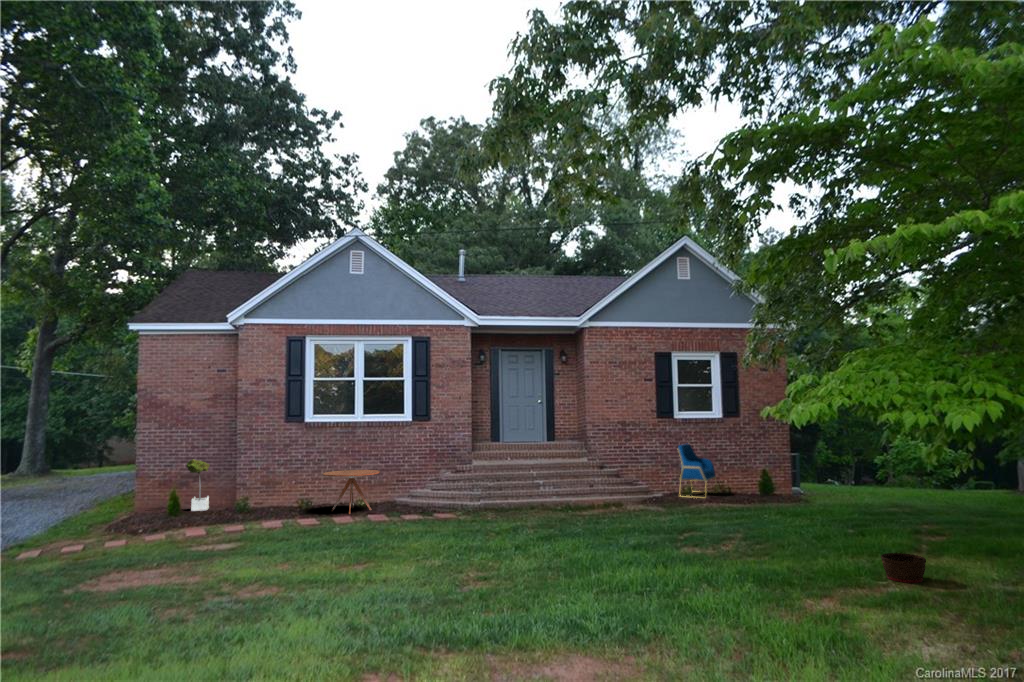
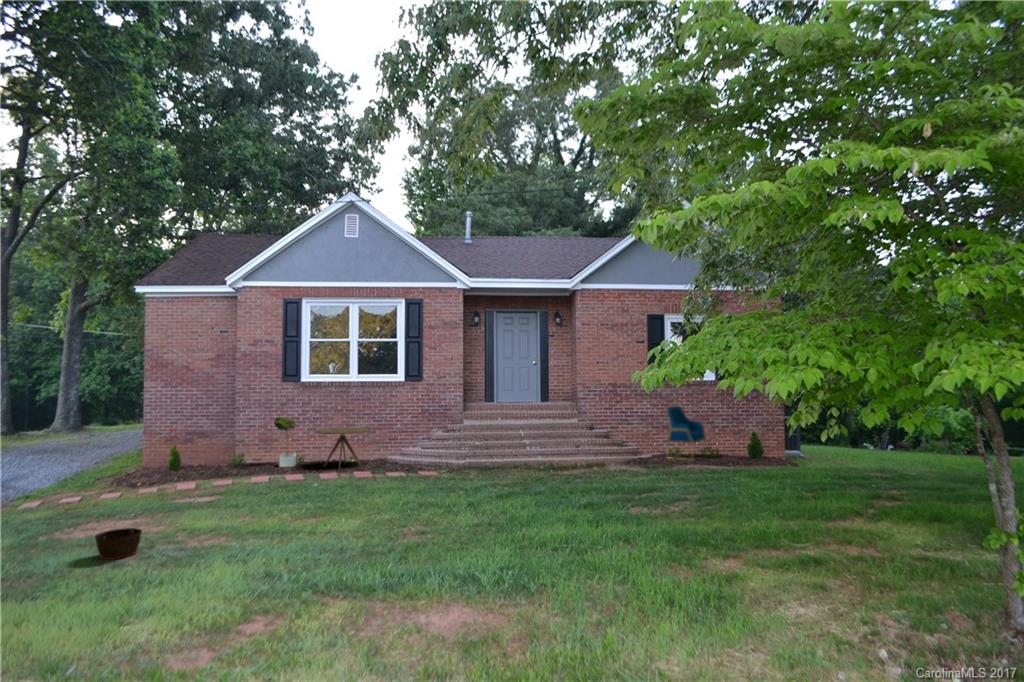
potted tree: present [186,459,210,511] -> present [274,417,296,467]
basket: present [881,553,926,583] -> present [95,528,142,559]

